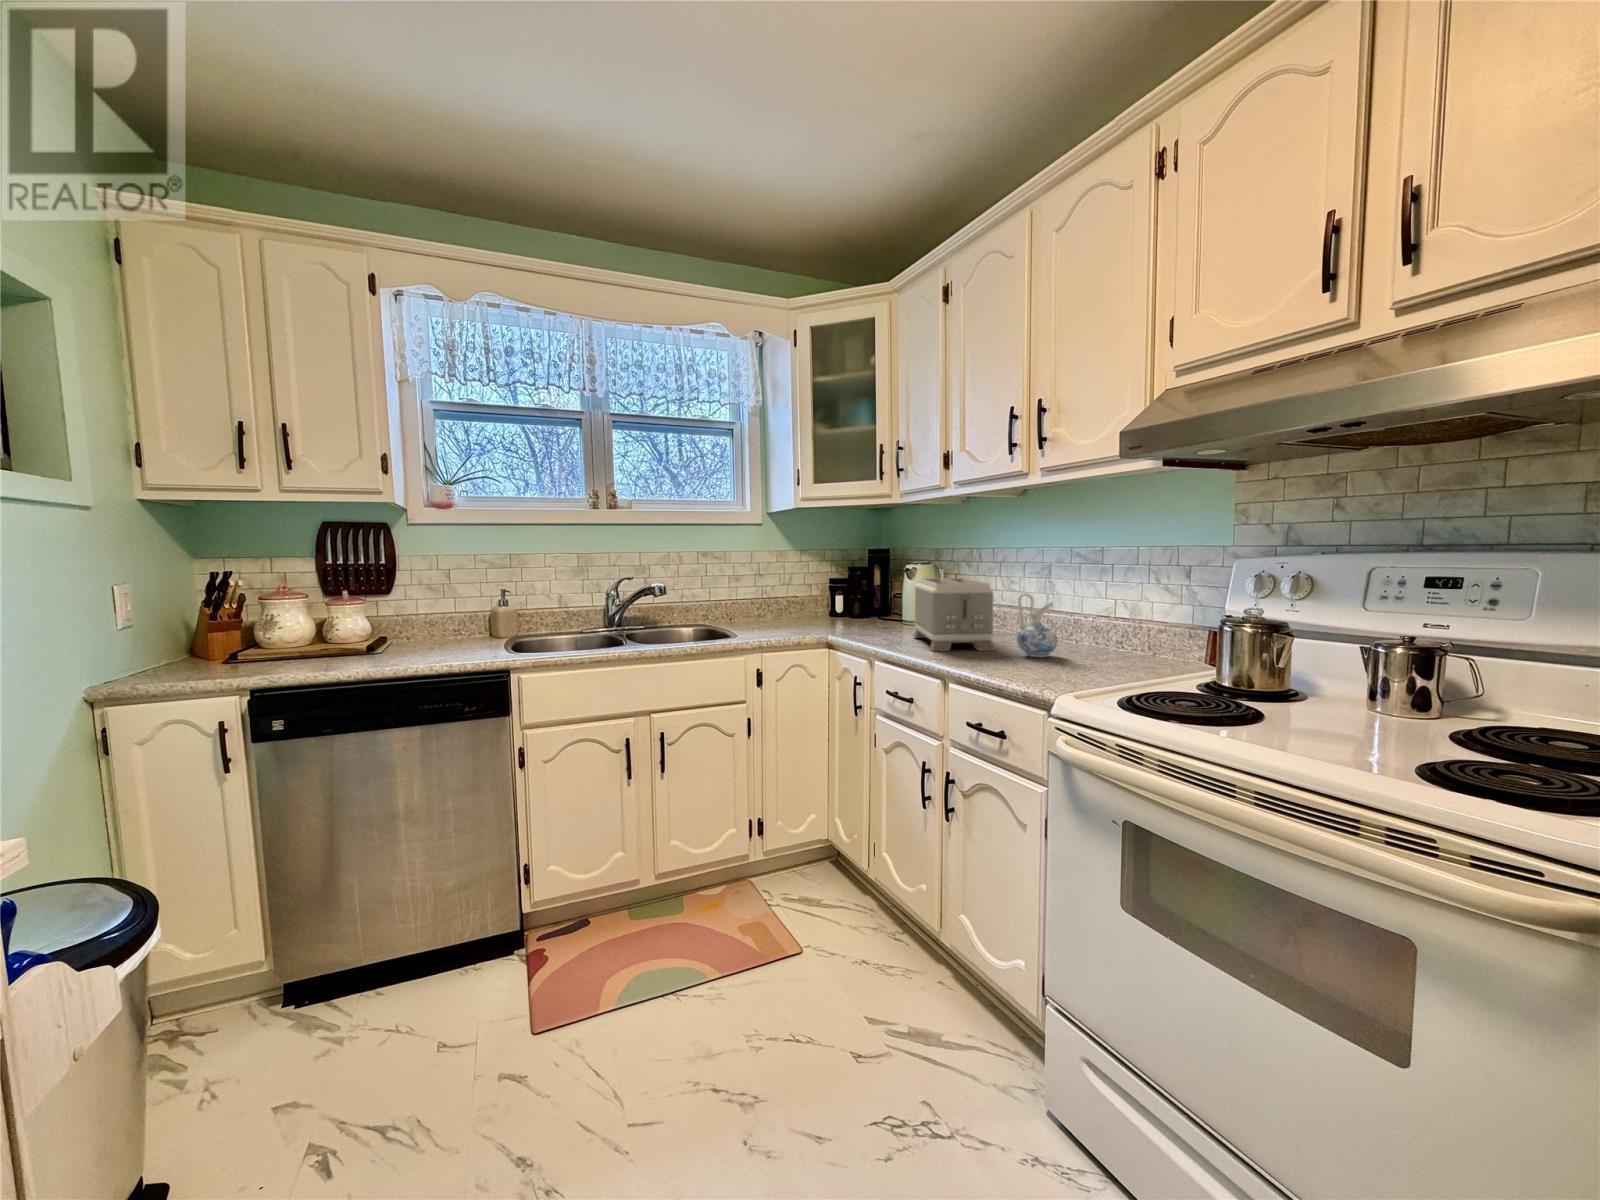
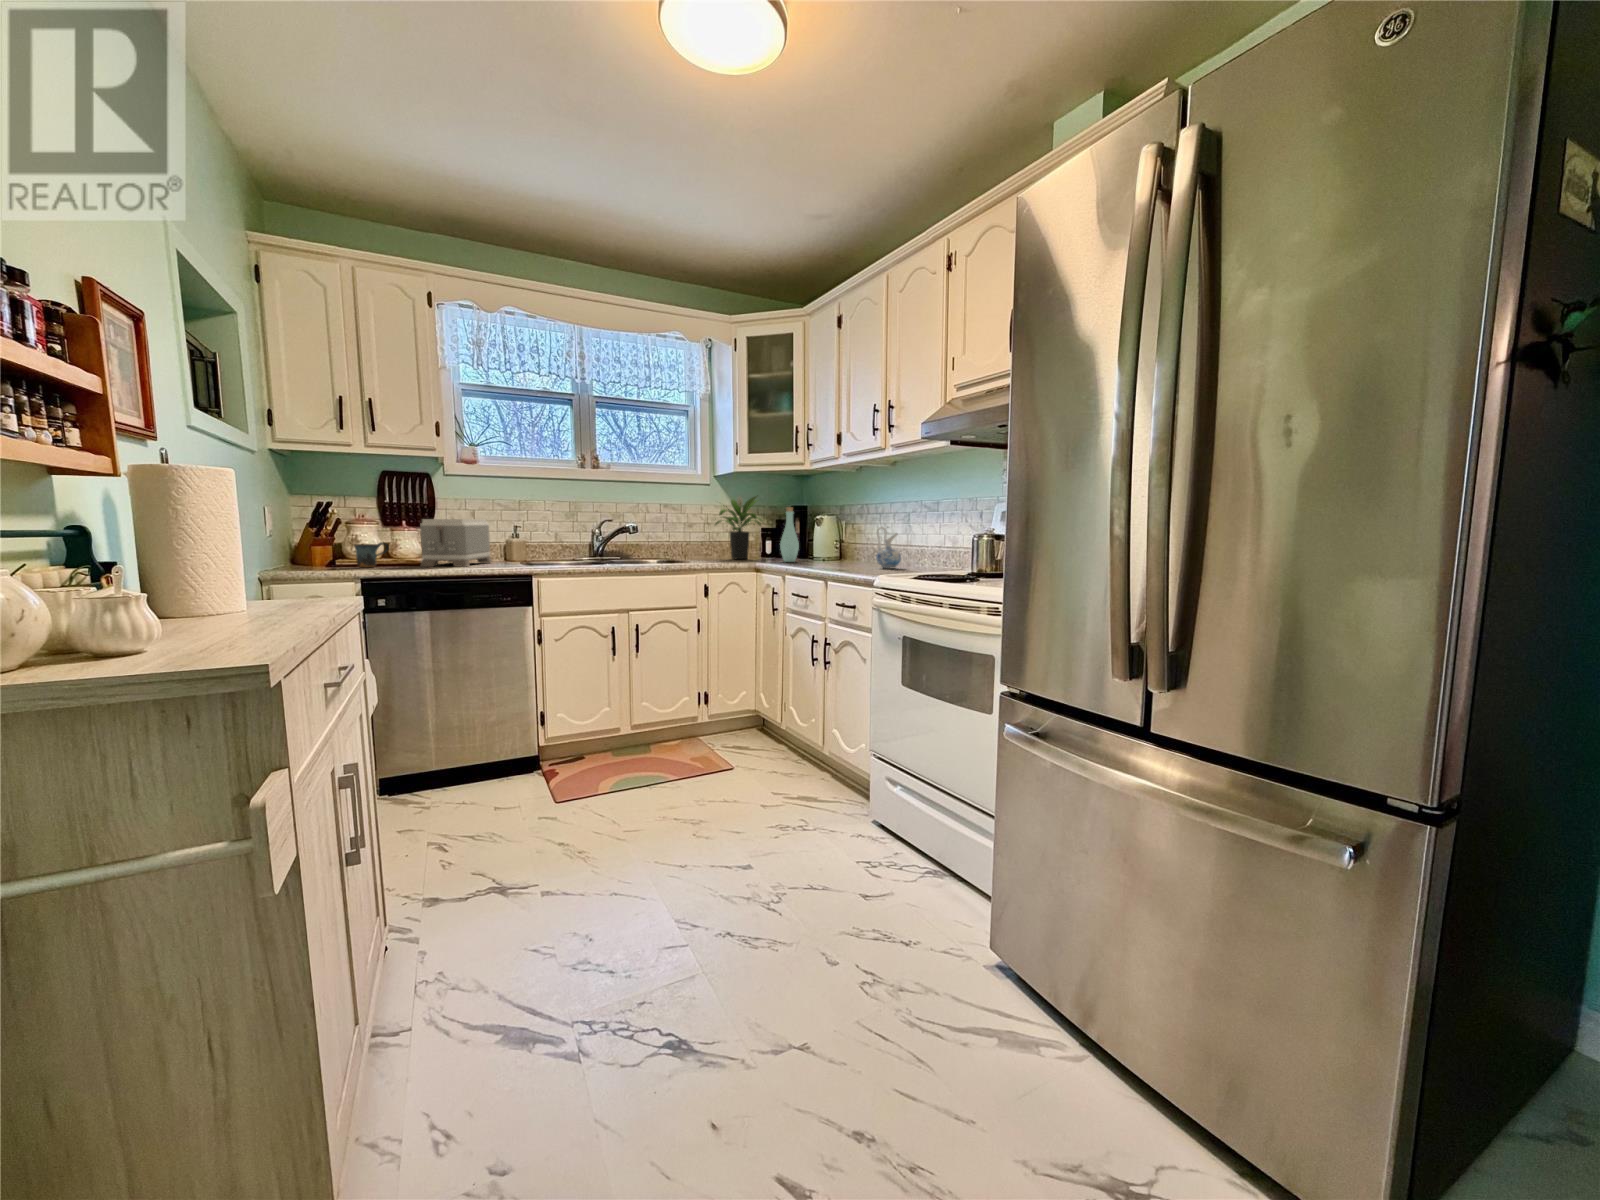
potted plant: none [767,540,835,626] -> present [715,495,763,559]
bottle: none [861,557,888,634] -> present [780,507,799,562]
toaster: present [913,578,995,651] -> present [420,519,492,567]
mug: none [257,627,311,665] -> present [354,542,389,567]

